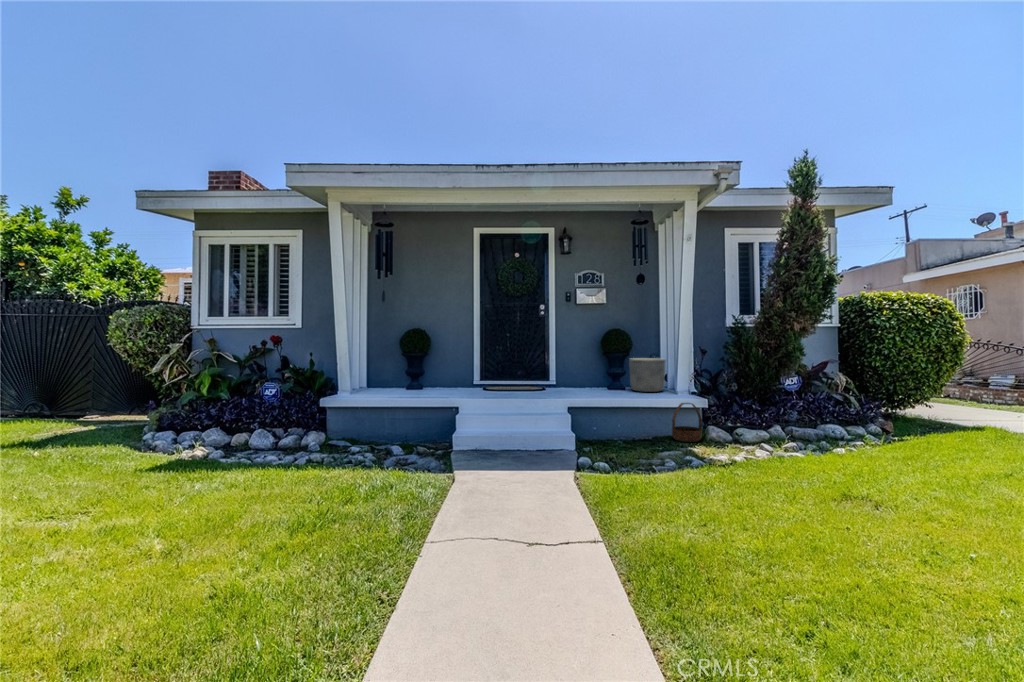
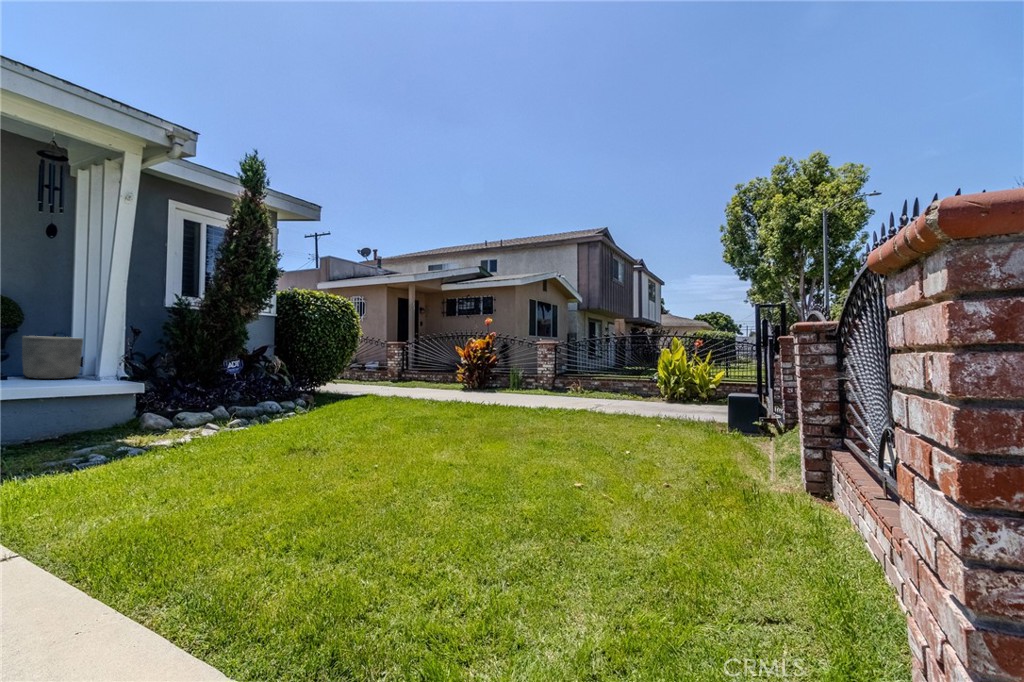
basket: present [672,403,702,442] -> none [94,387,136,432]

